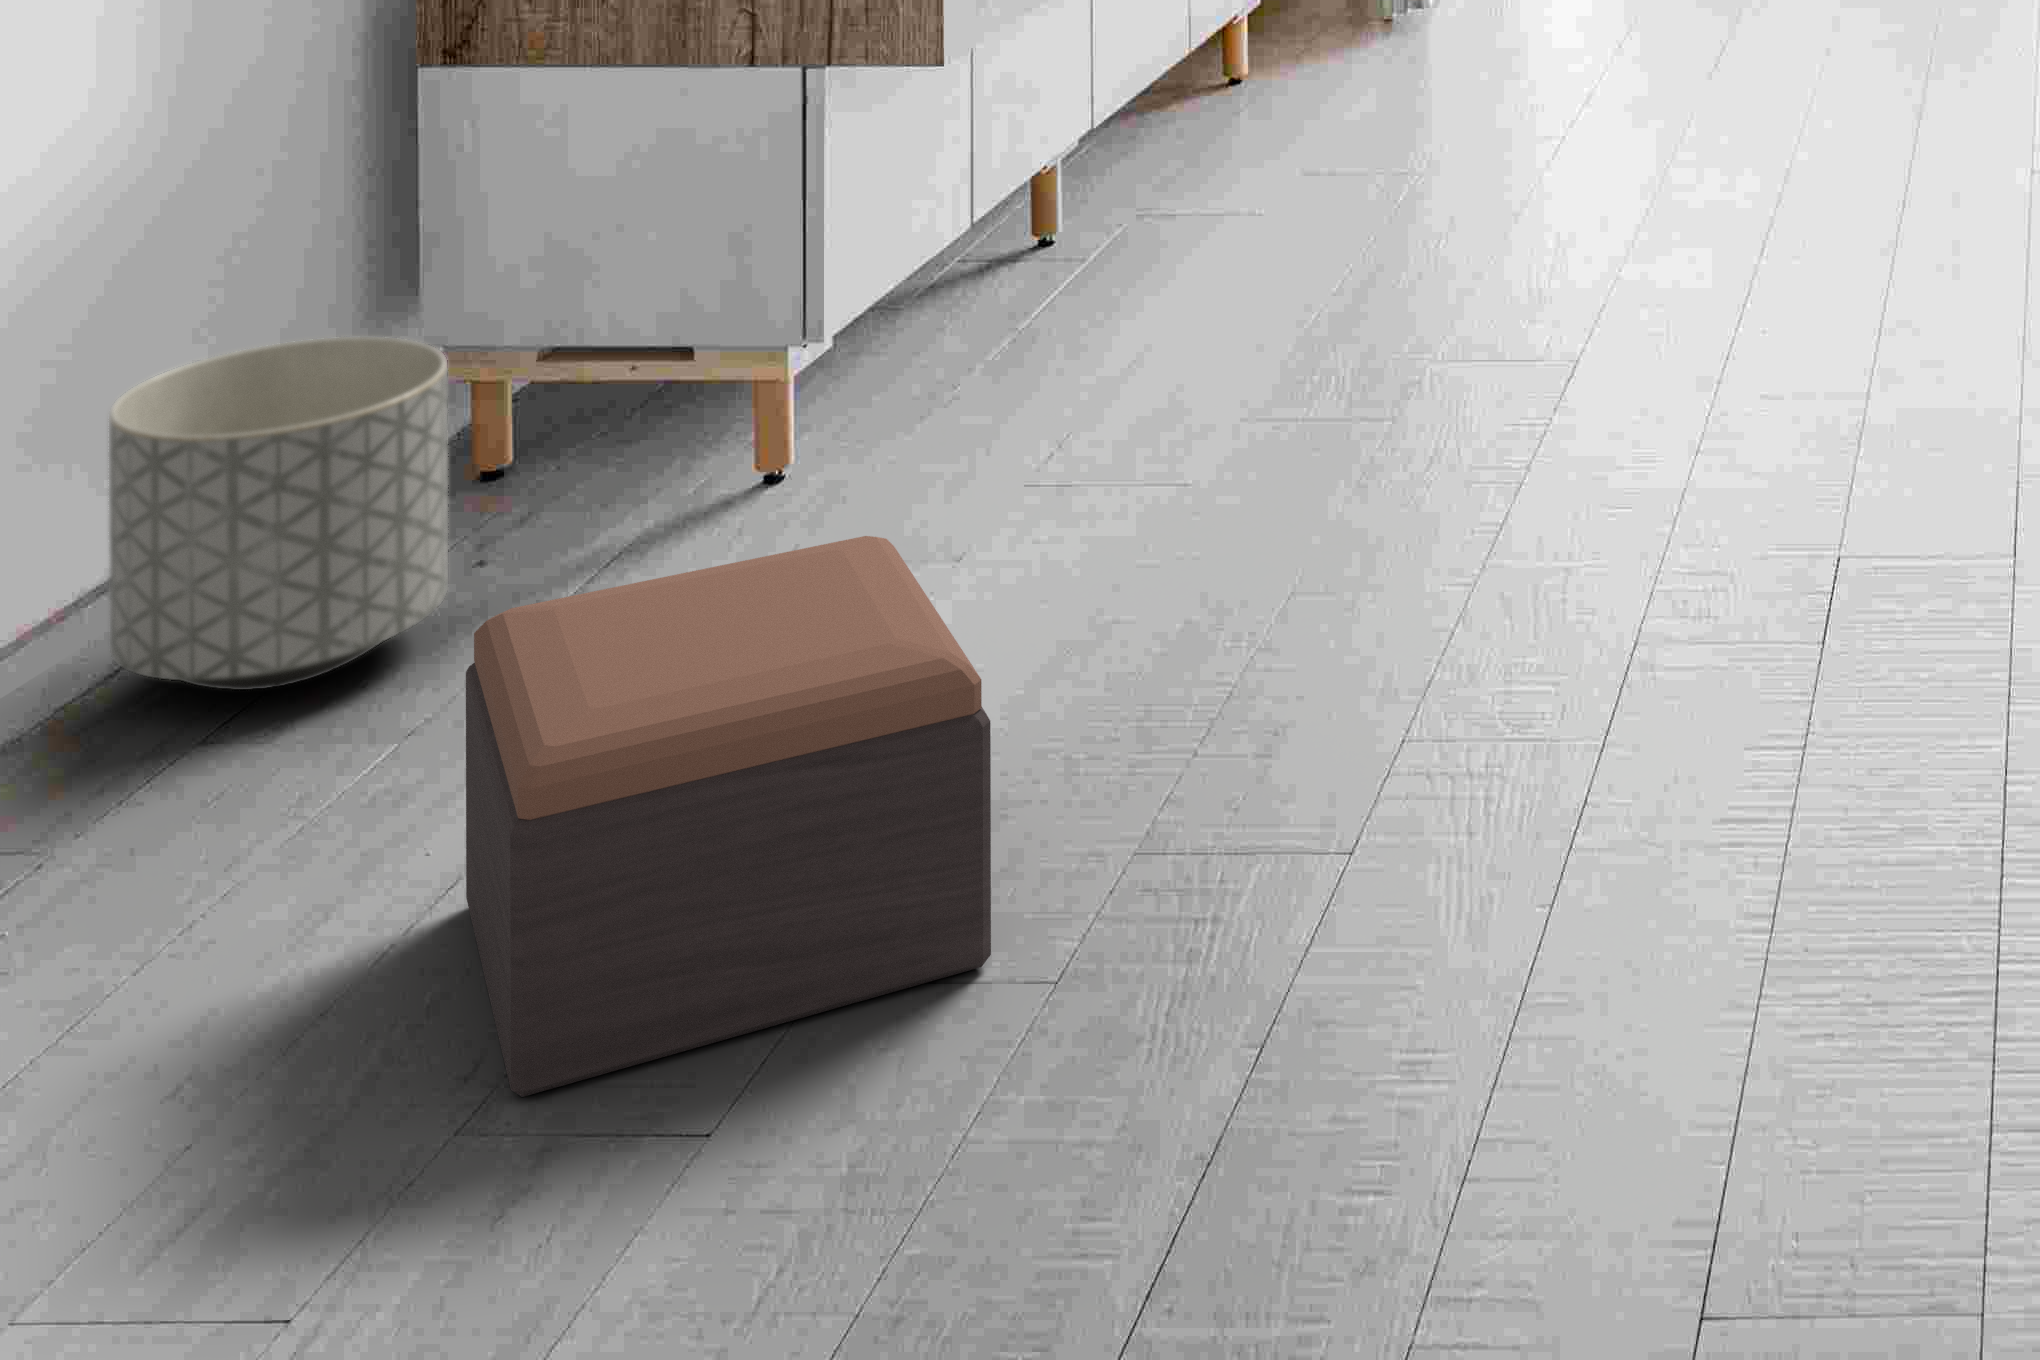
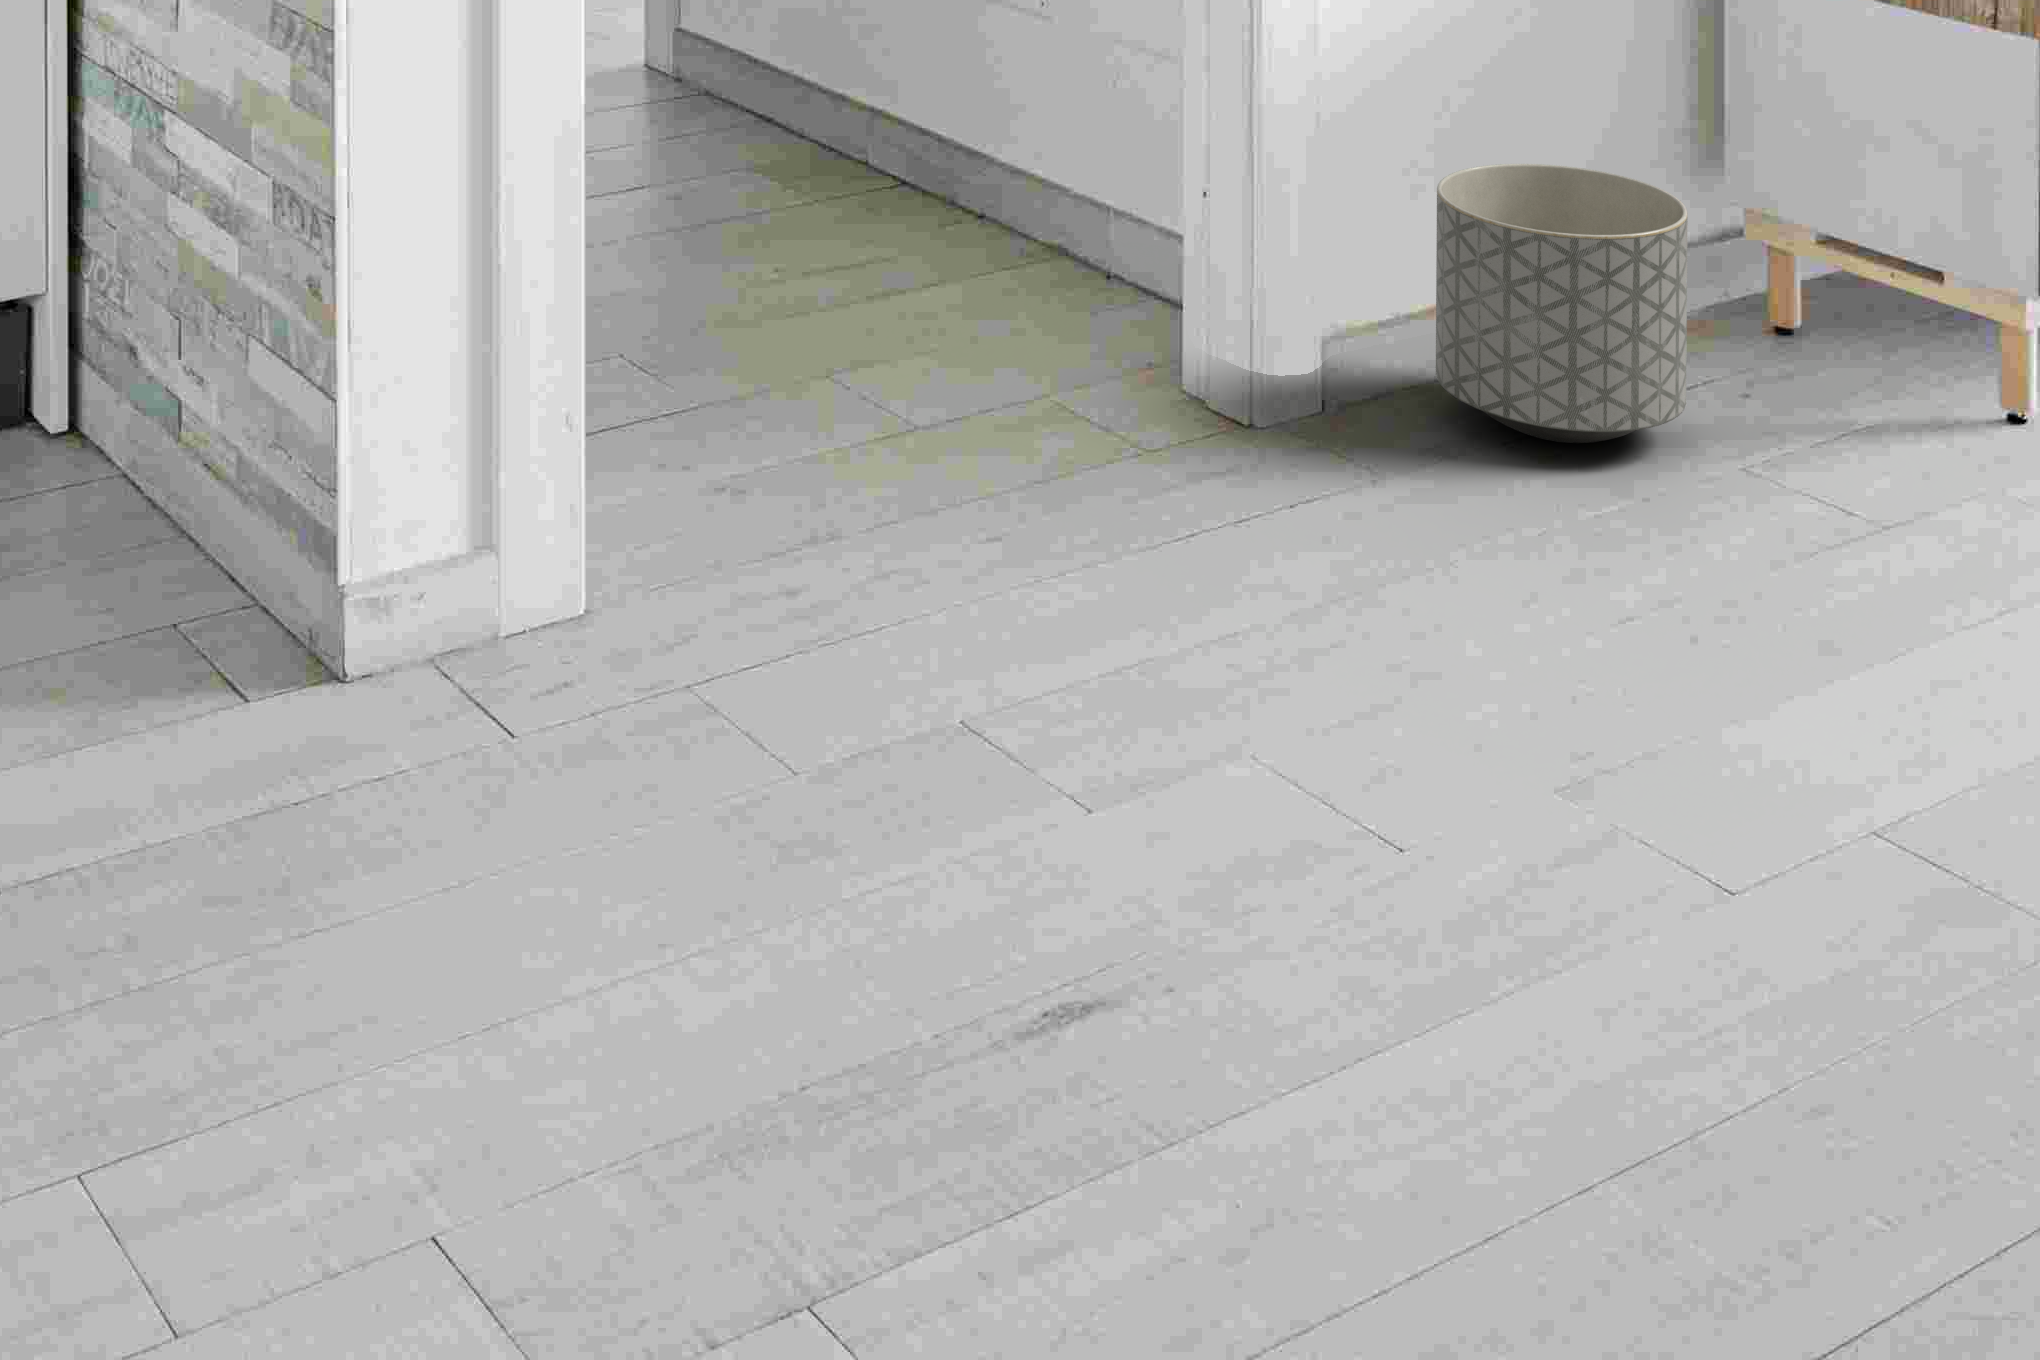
footstool: present [466,536,991,1097] -> none [1571,423,2003,901]

